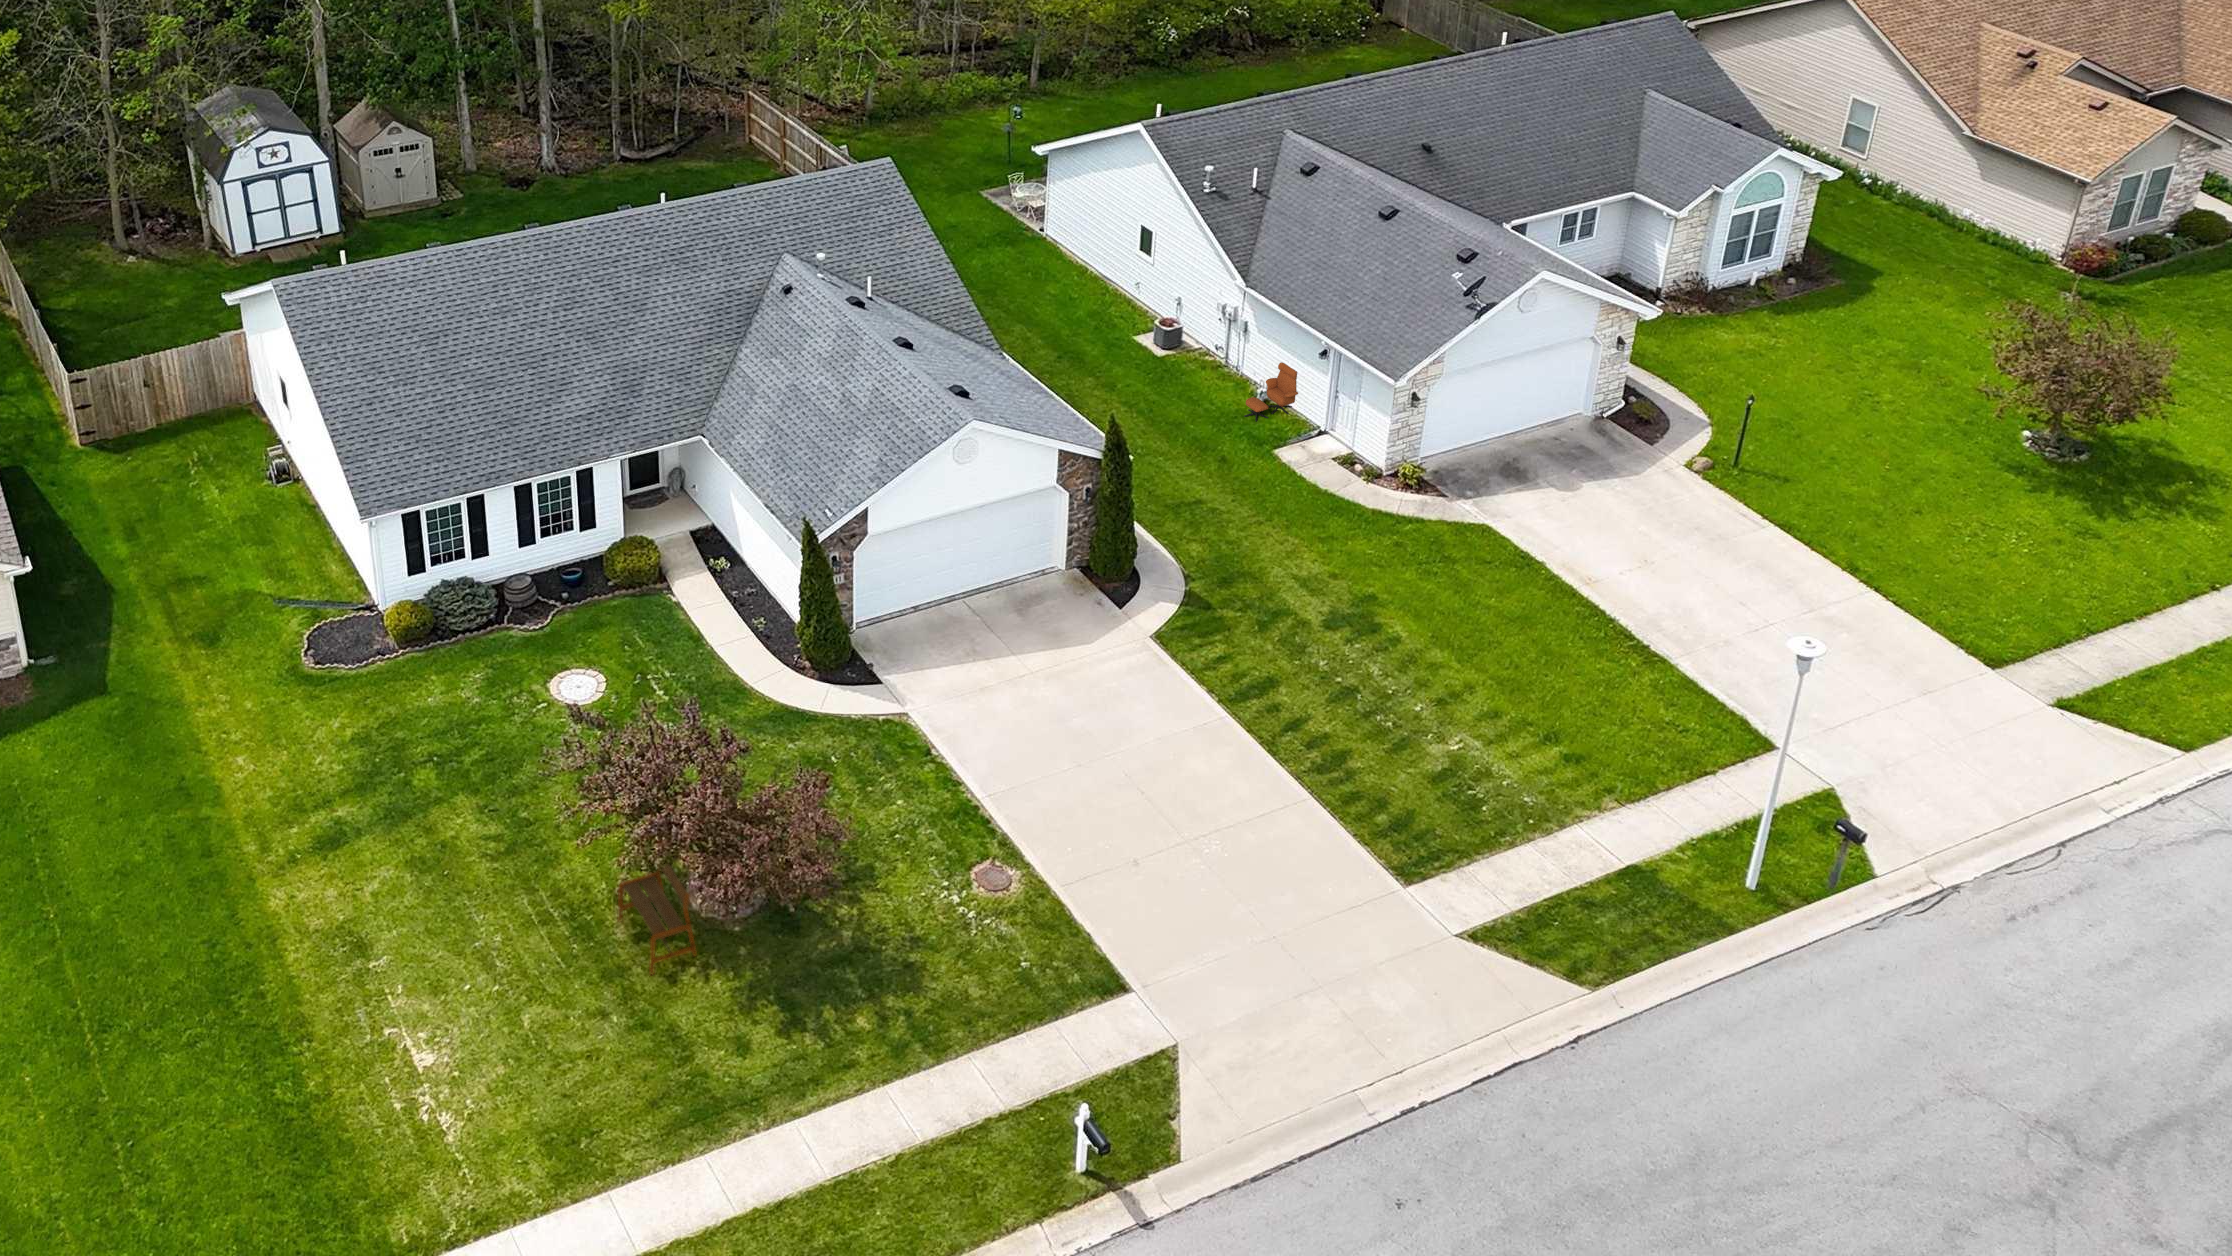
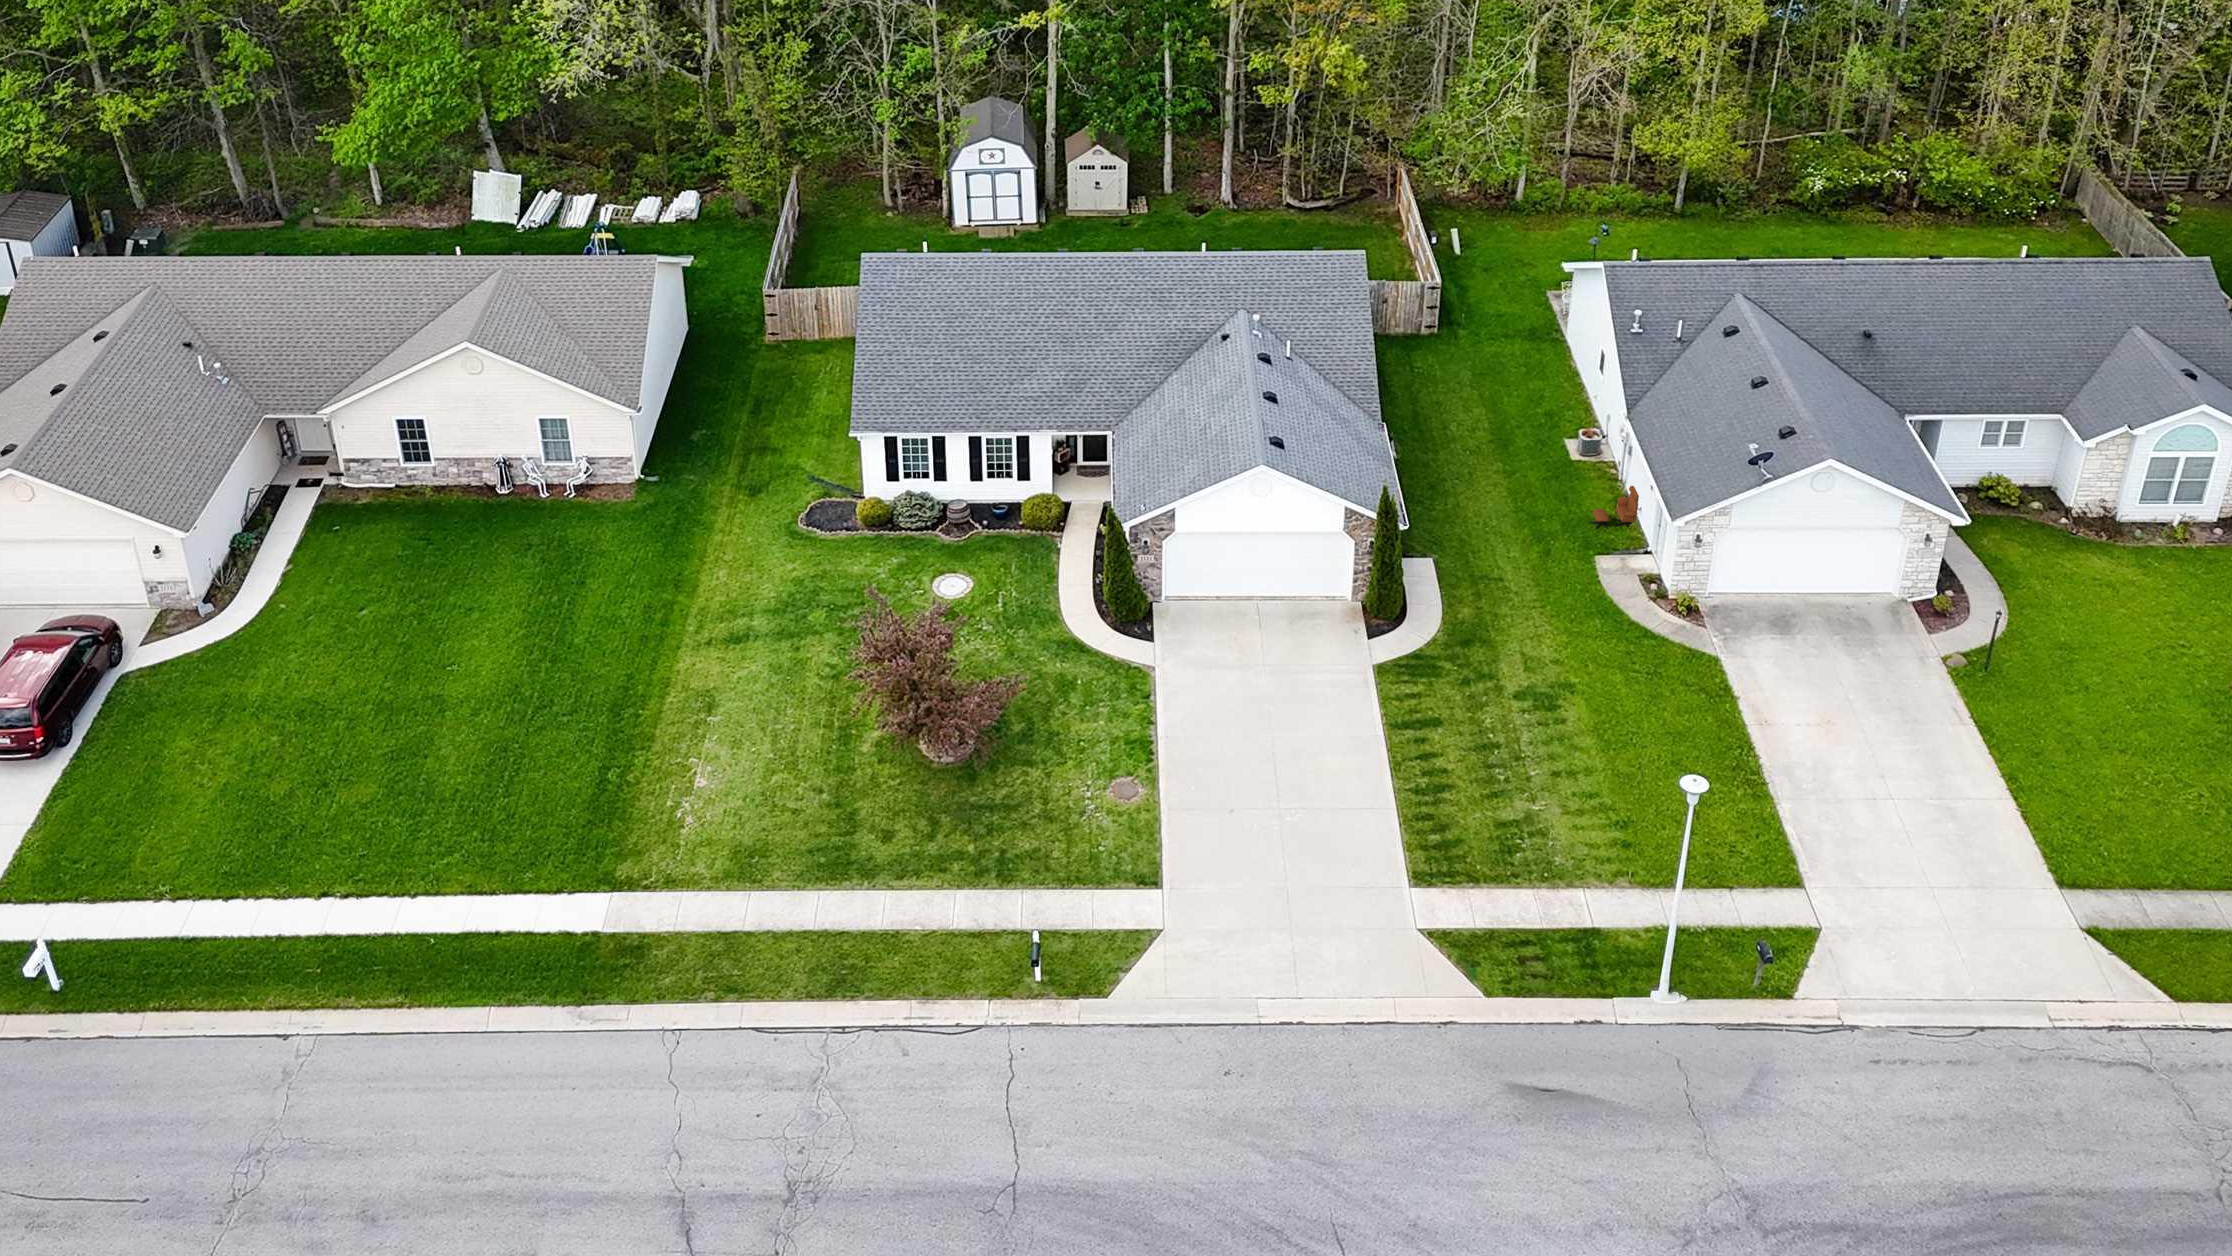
bench: present [618,862,697,975] -> none [862,695,903,777]

